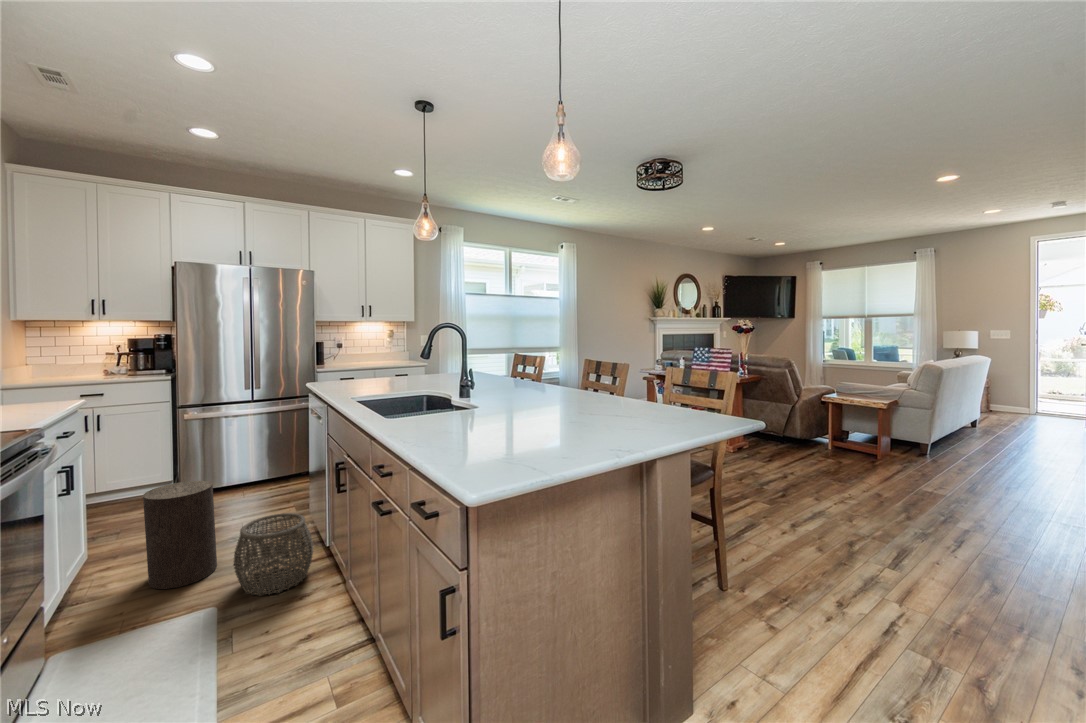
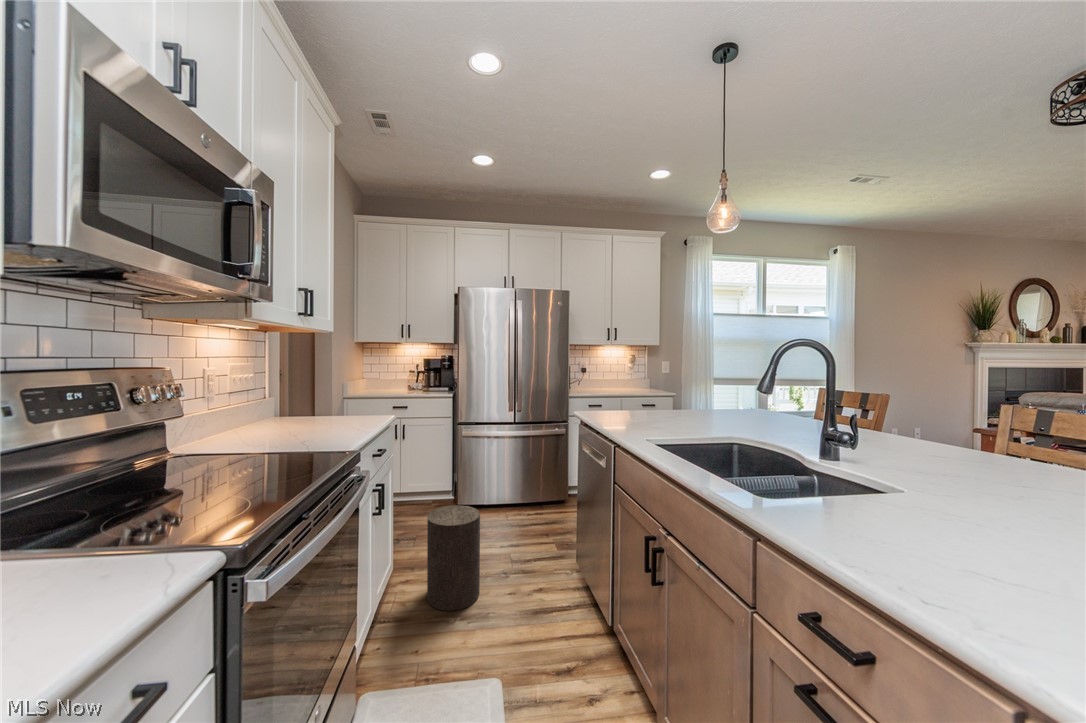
woven basket: present [234,513,314,596] -> none [495,559,567,651]

